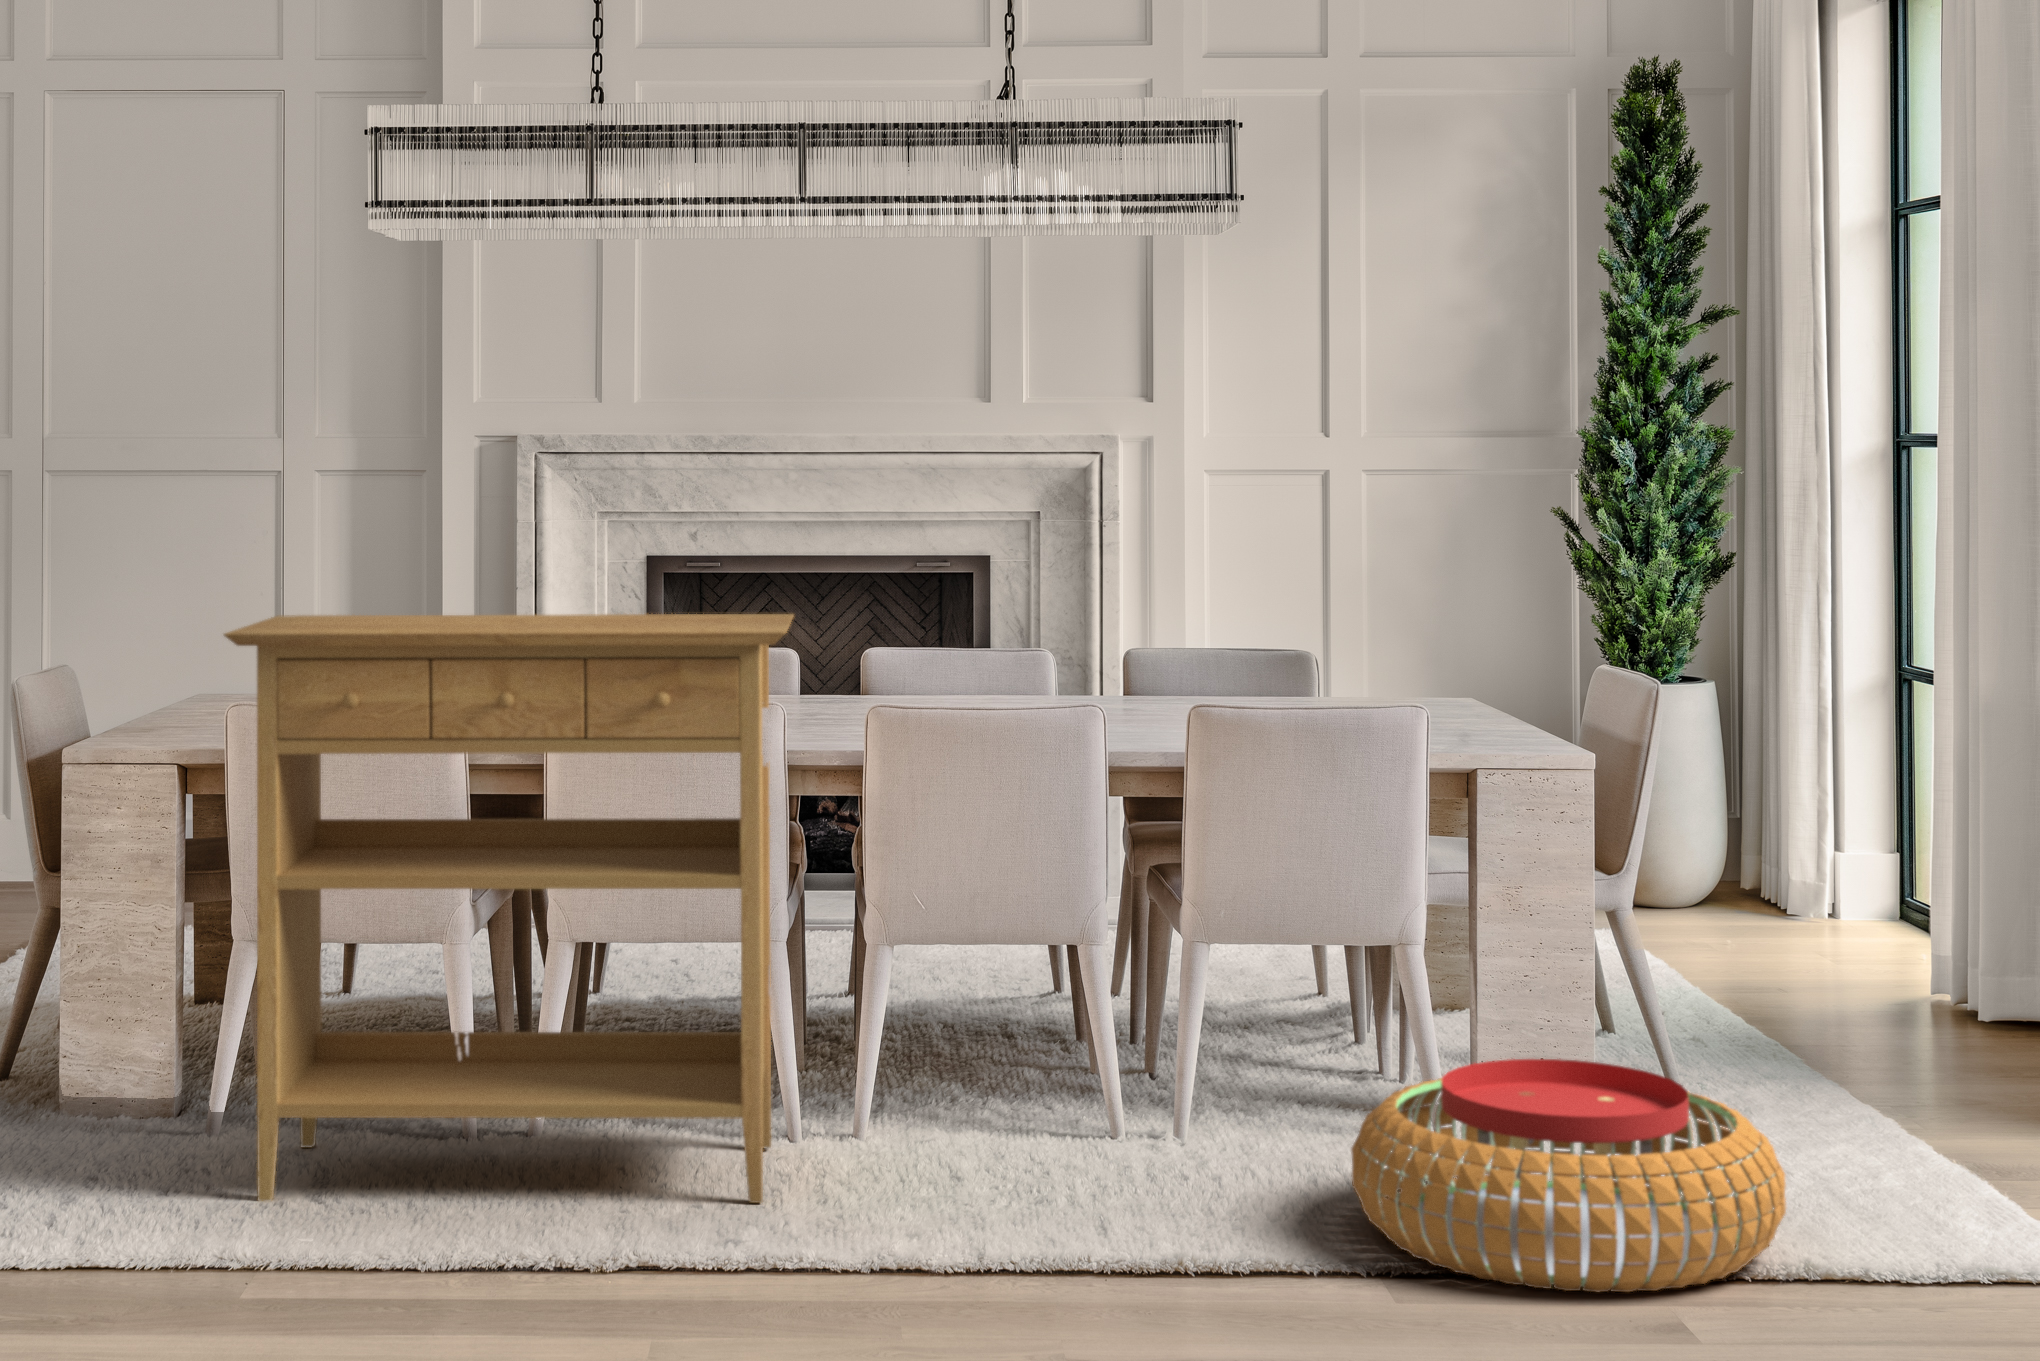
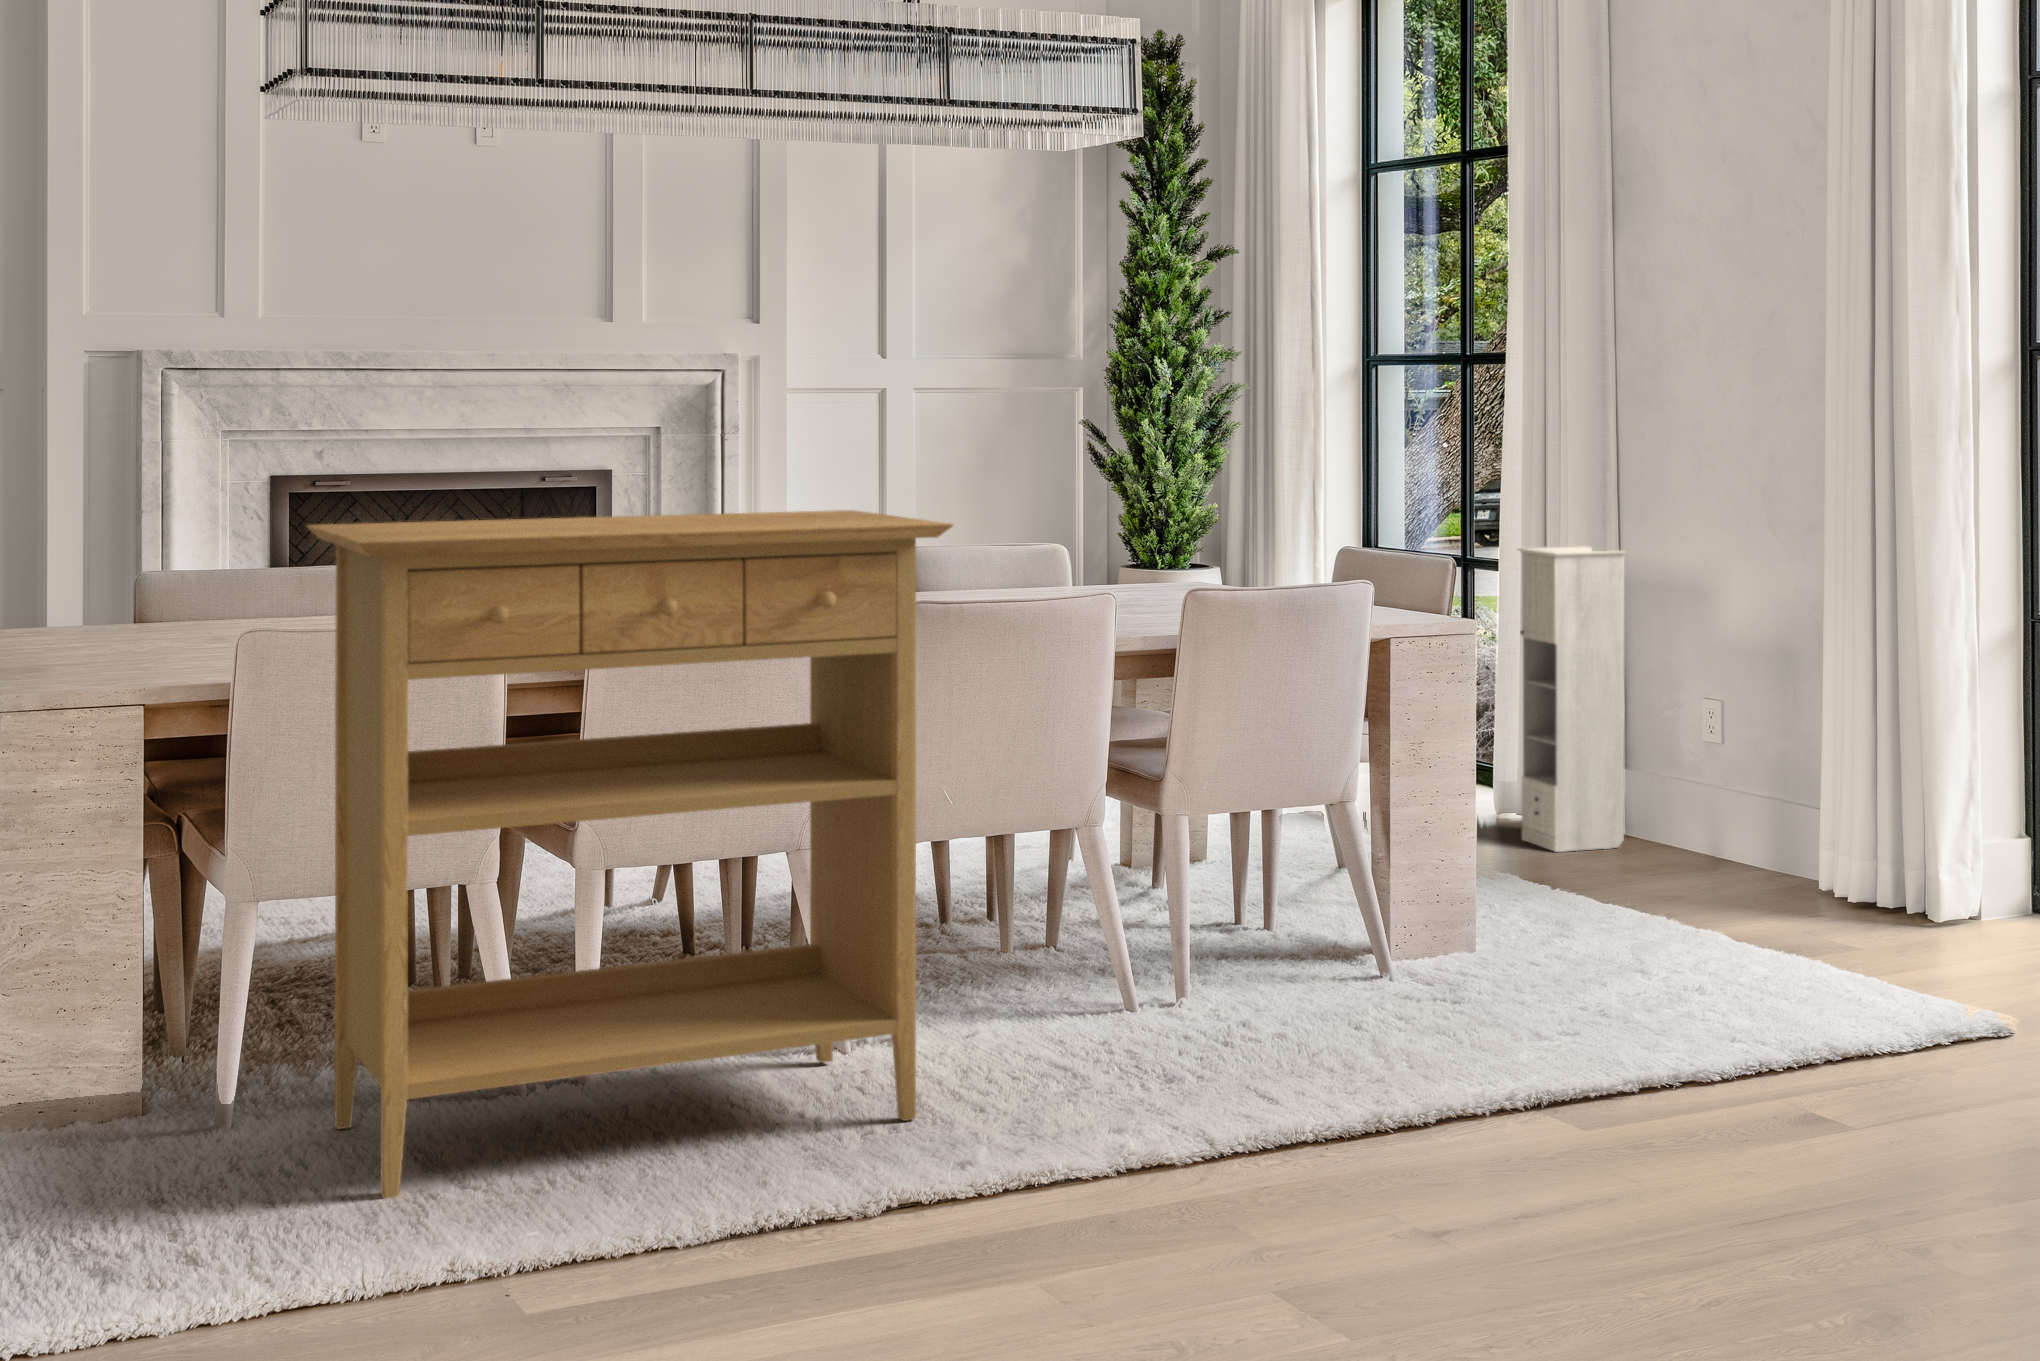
cabinet: none [1895,674,2023,1046] -> present [1518,546,1625,852]
pouf: present [1351,1059,1786,1292] -> none [1424,890,1817,1097]

